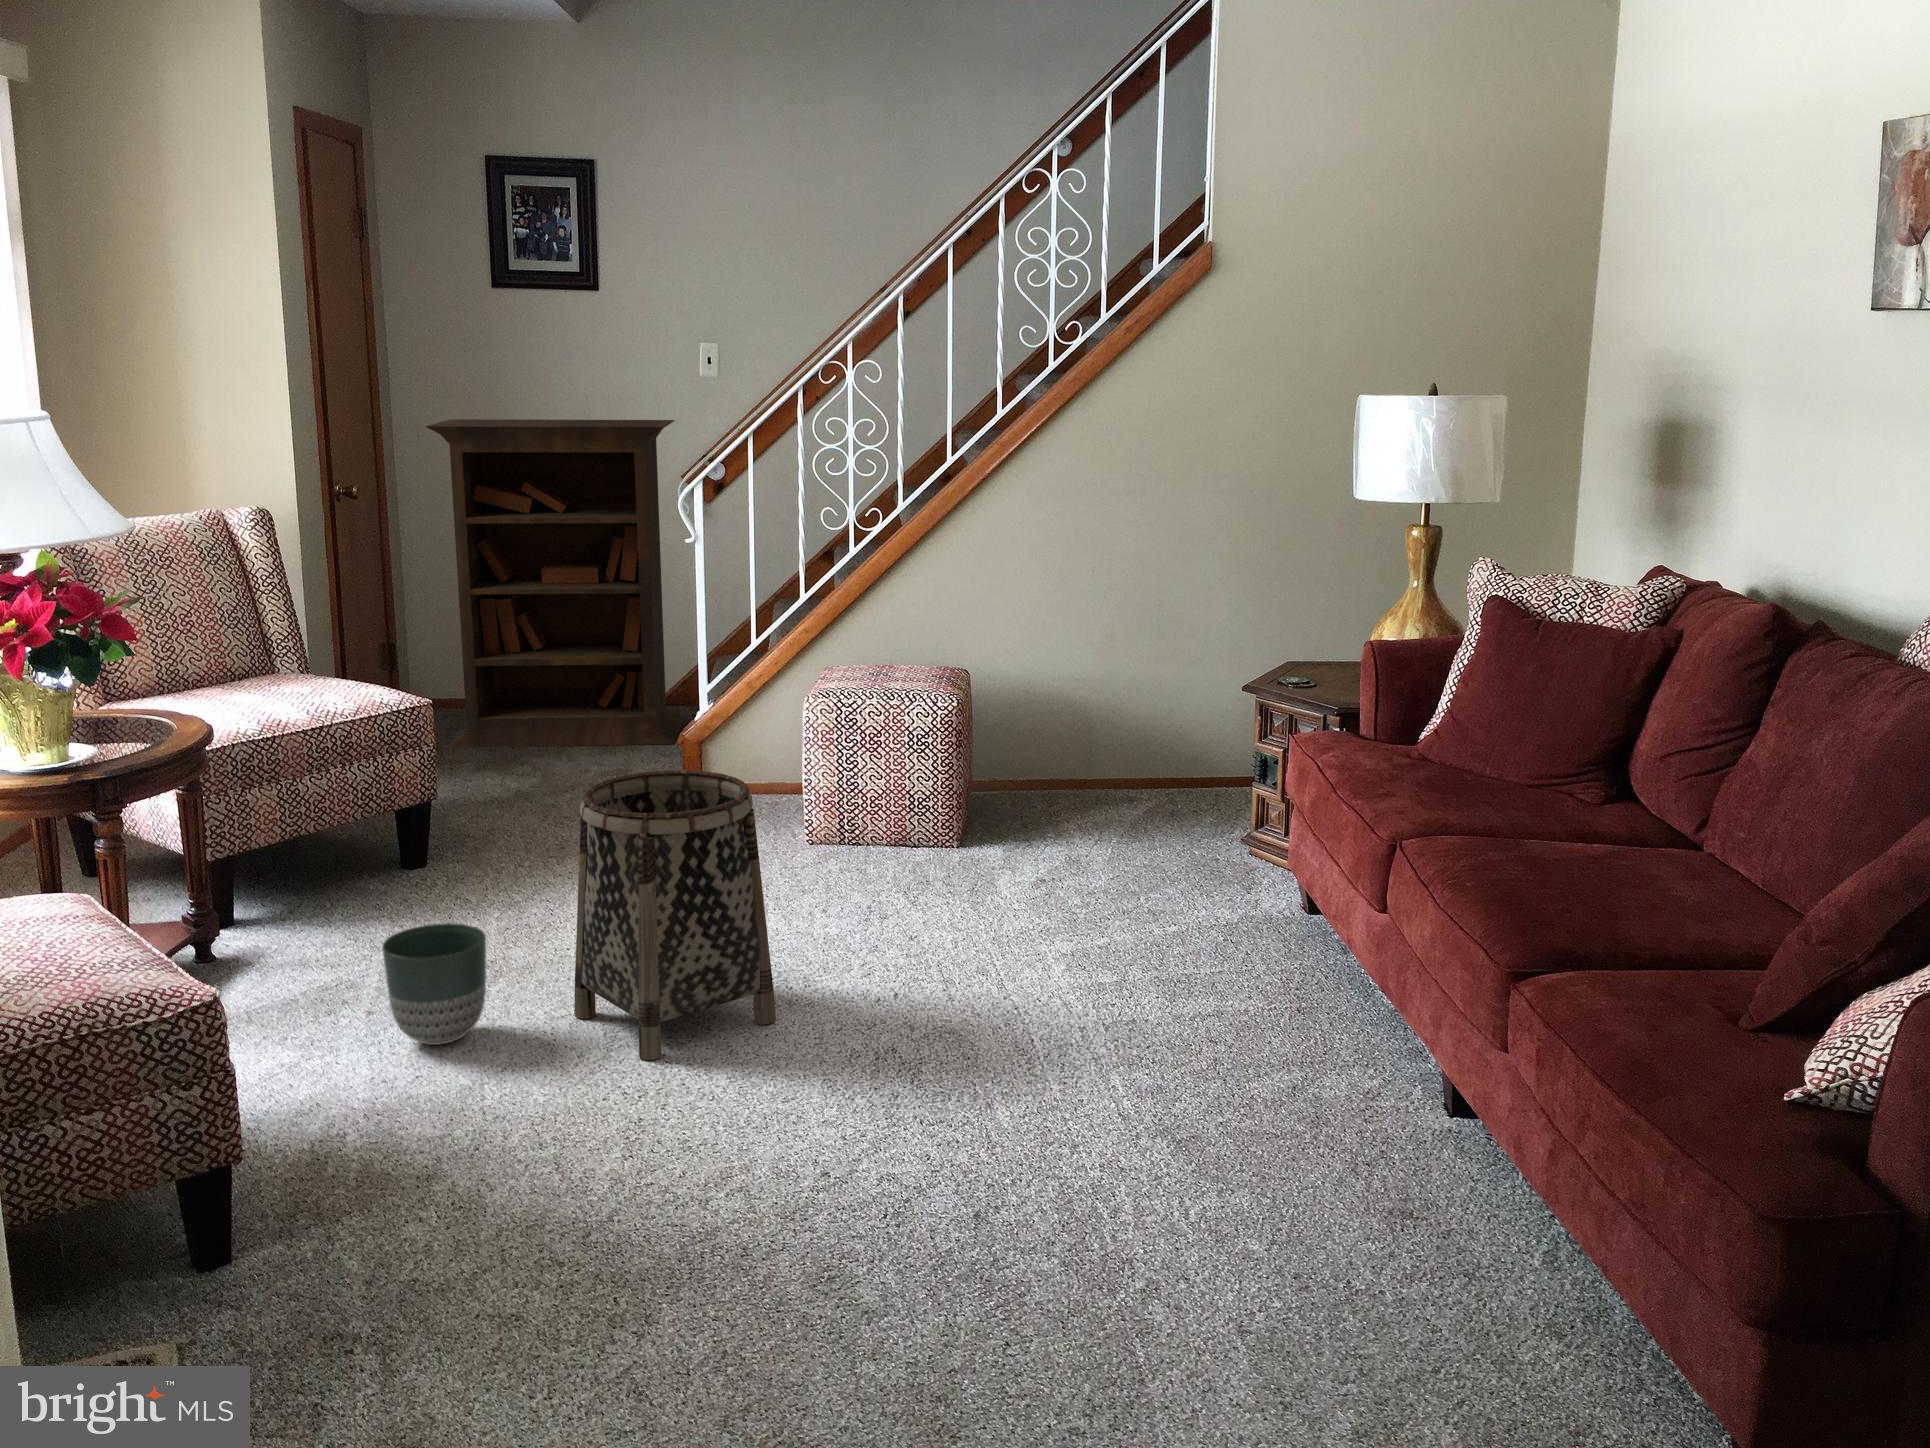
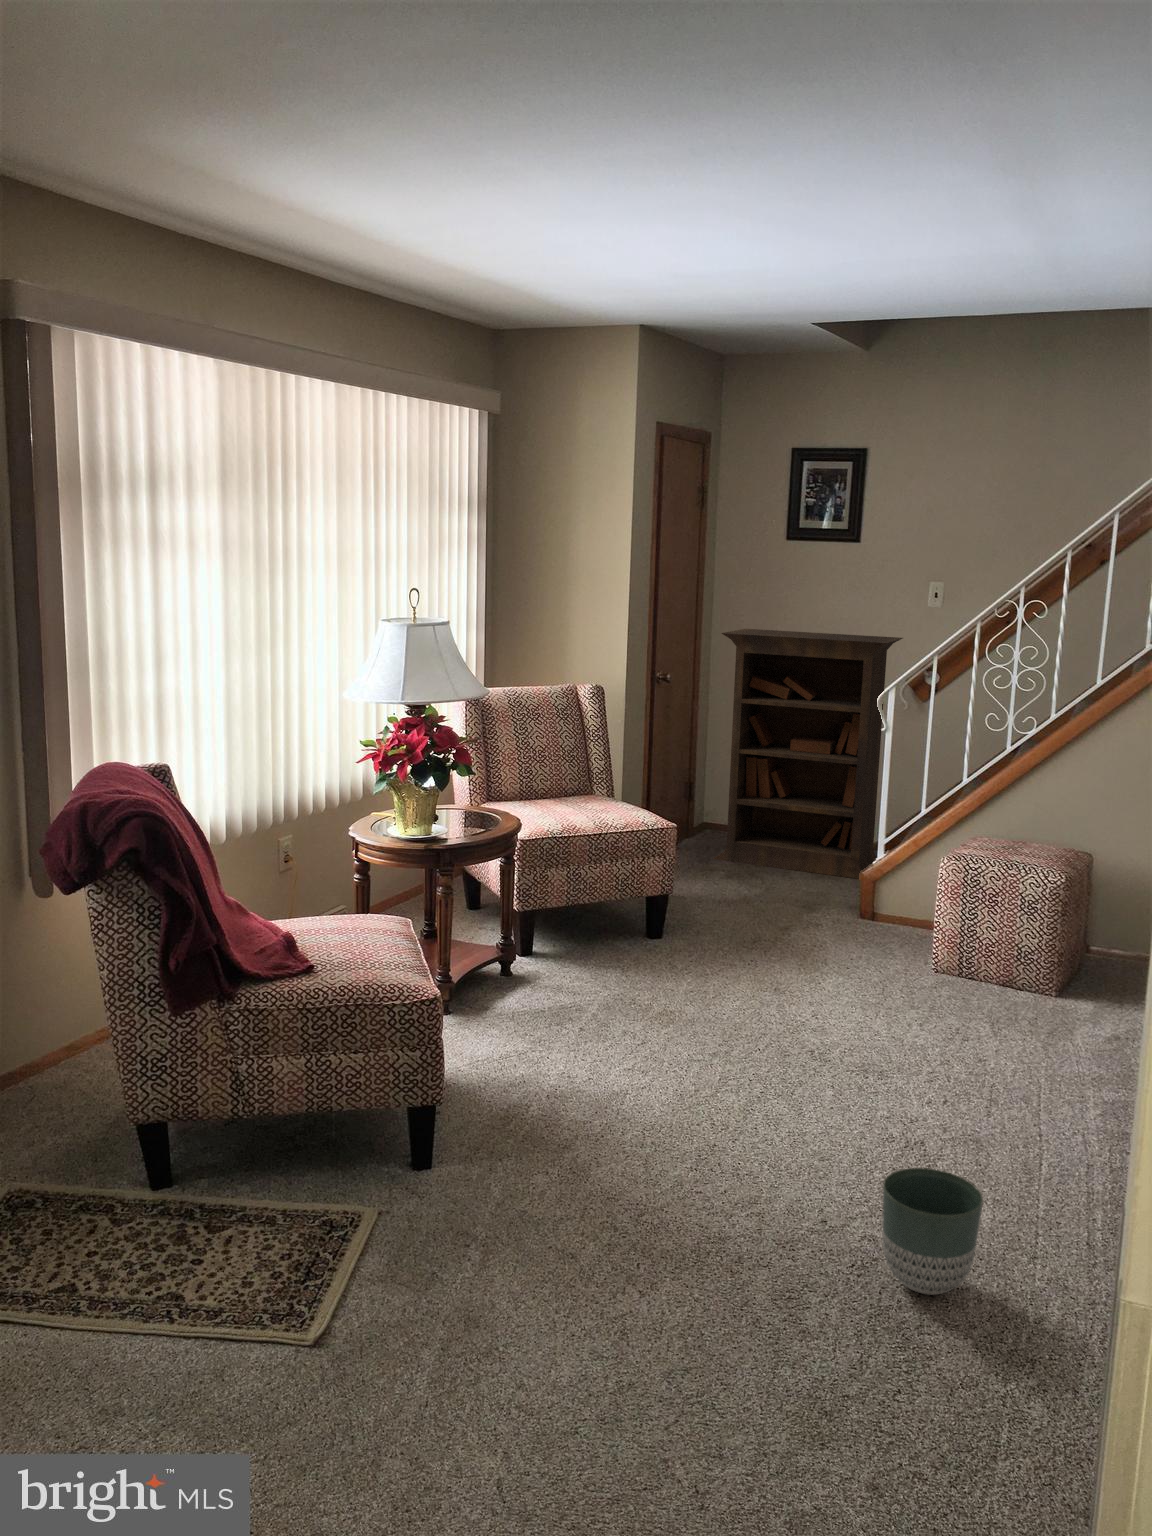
basket: present [574,770,776,1060] -> none [705,897,845,1107]
planter: present [382,923,486,1045] -> present [882,1168,983,1295]

